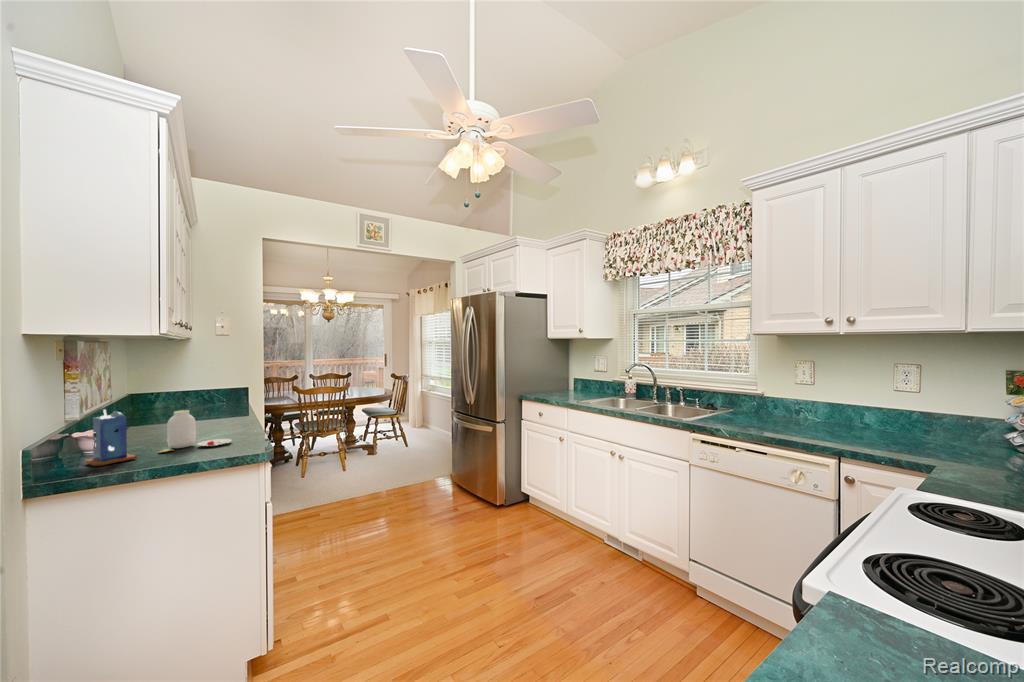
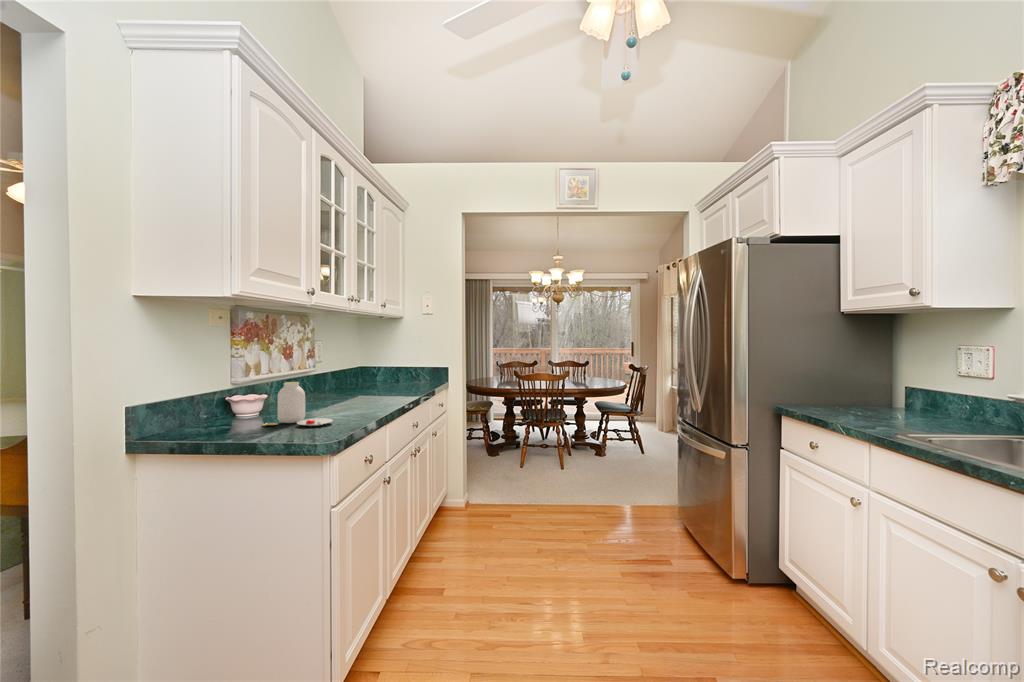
candle: present [85,410,137,466] -> none [195,373,238,432]

